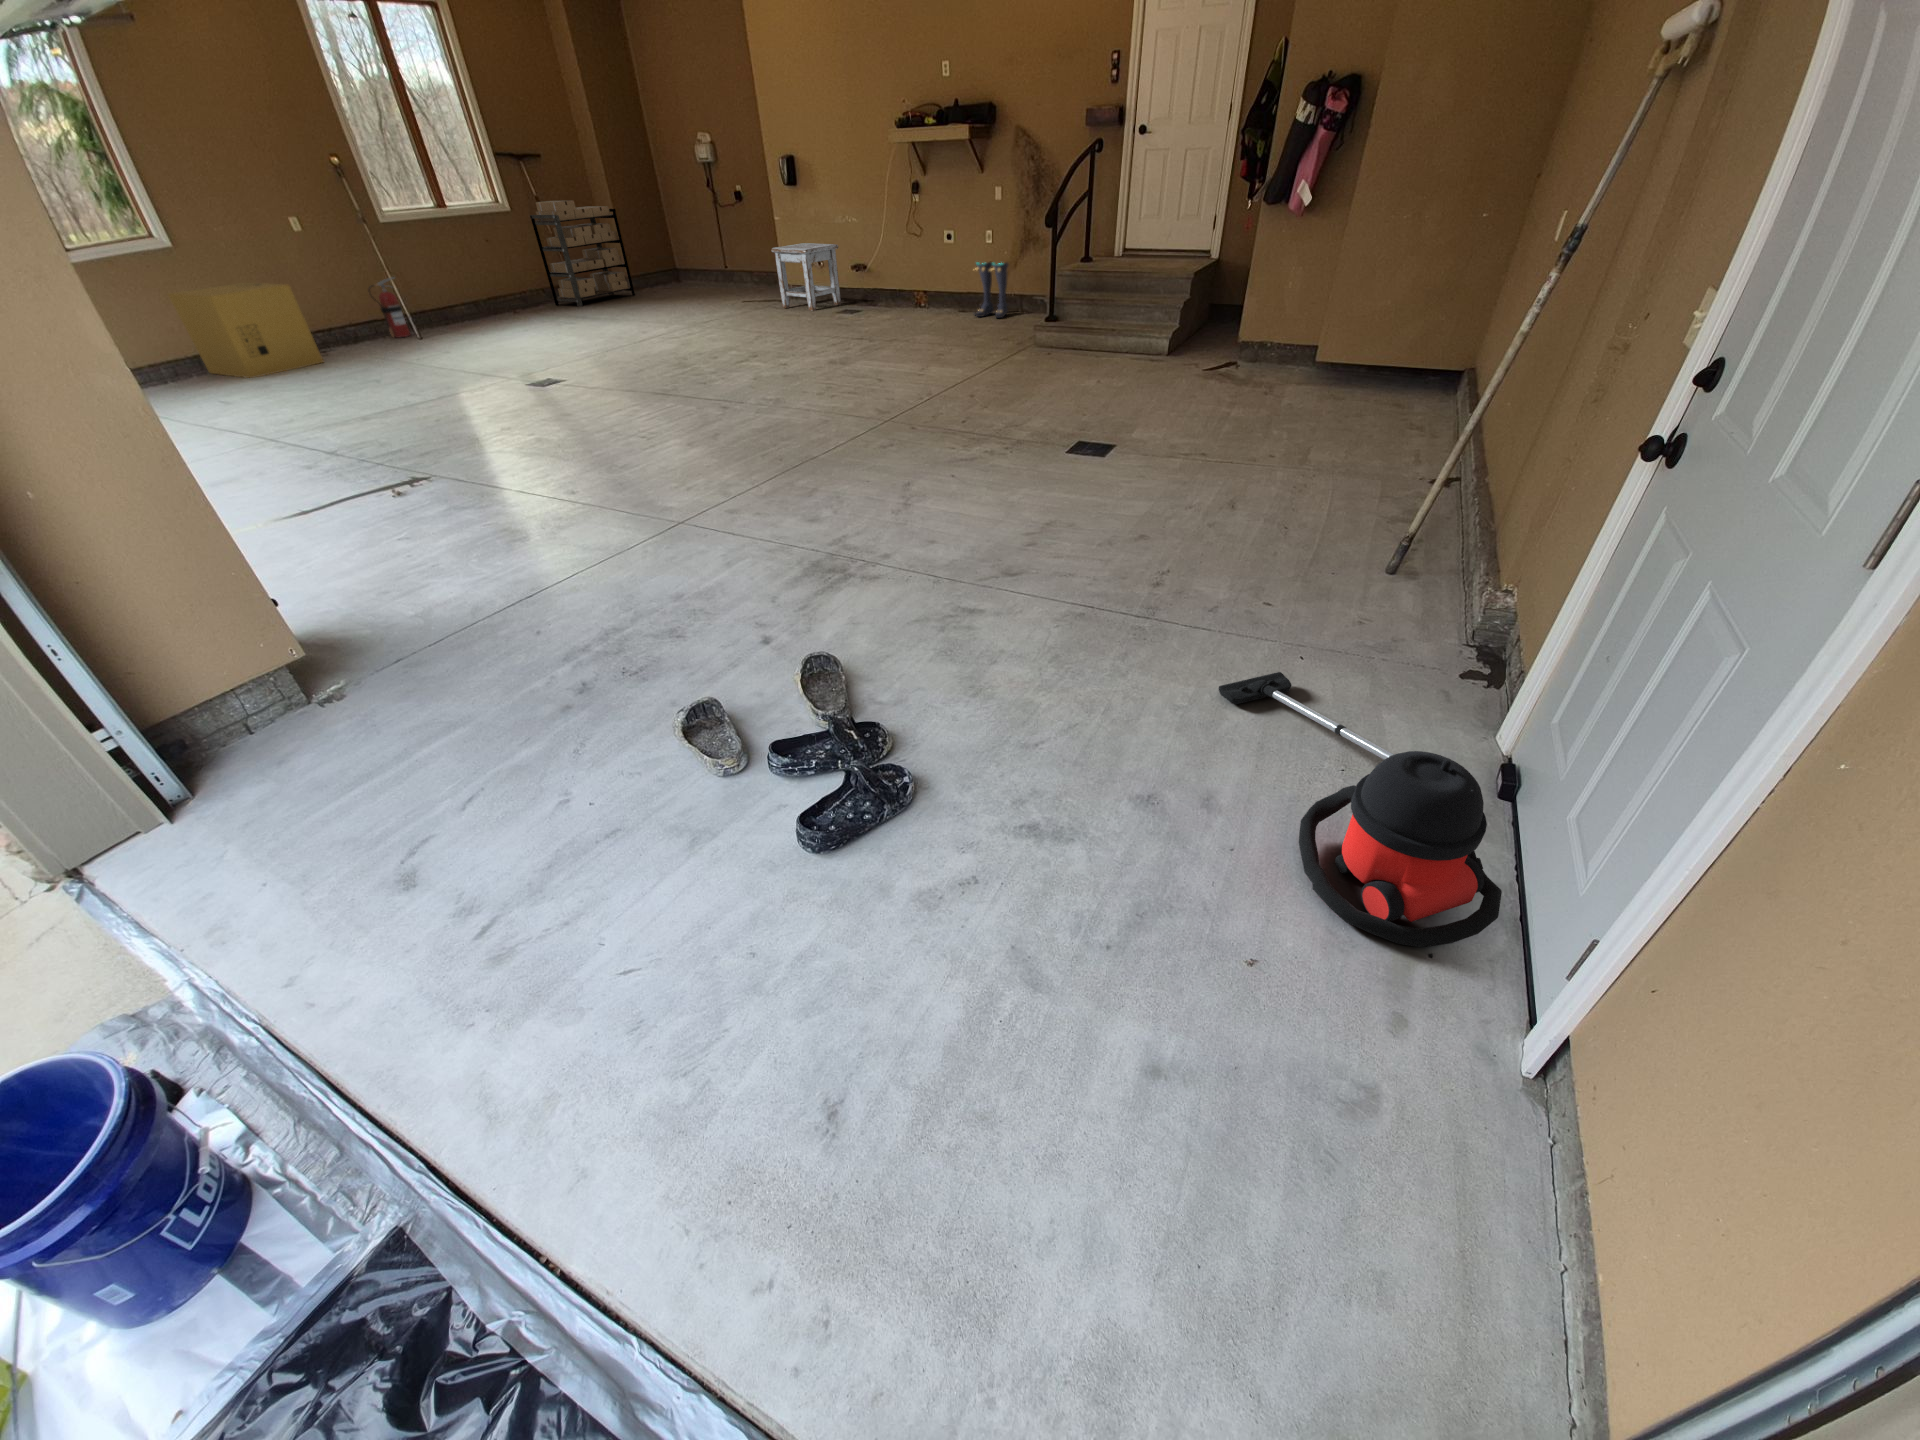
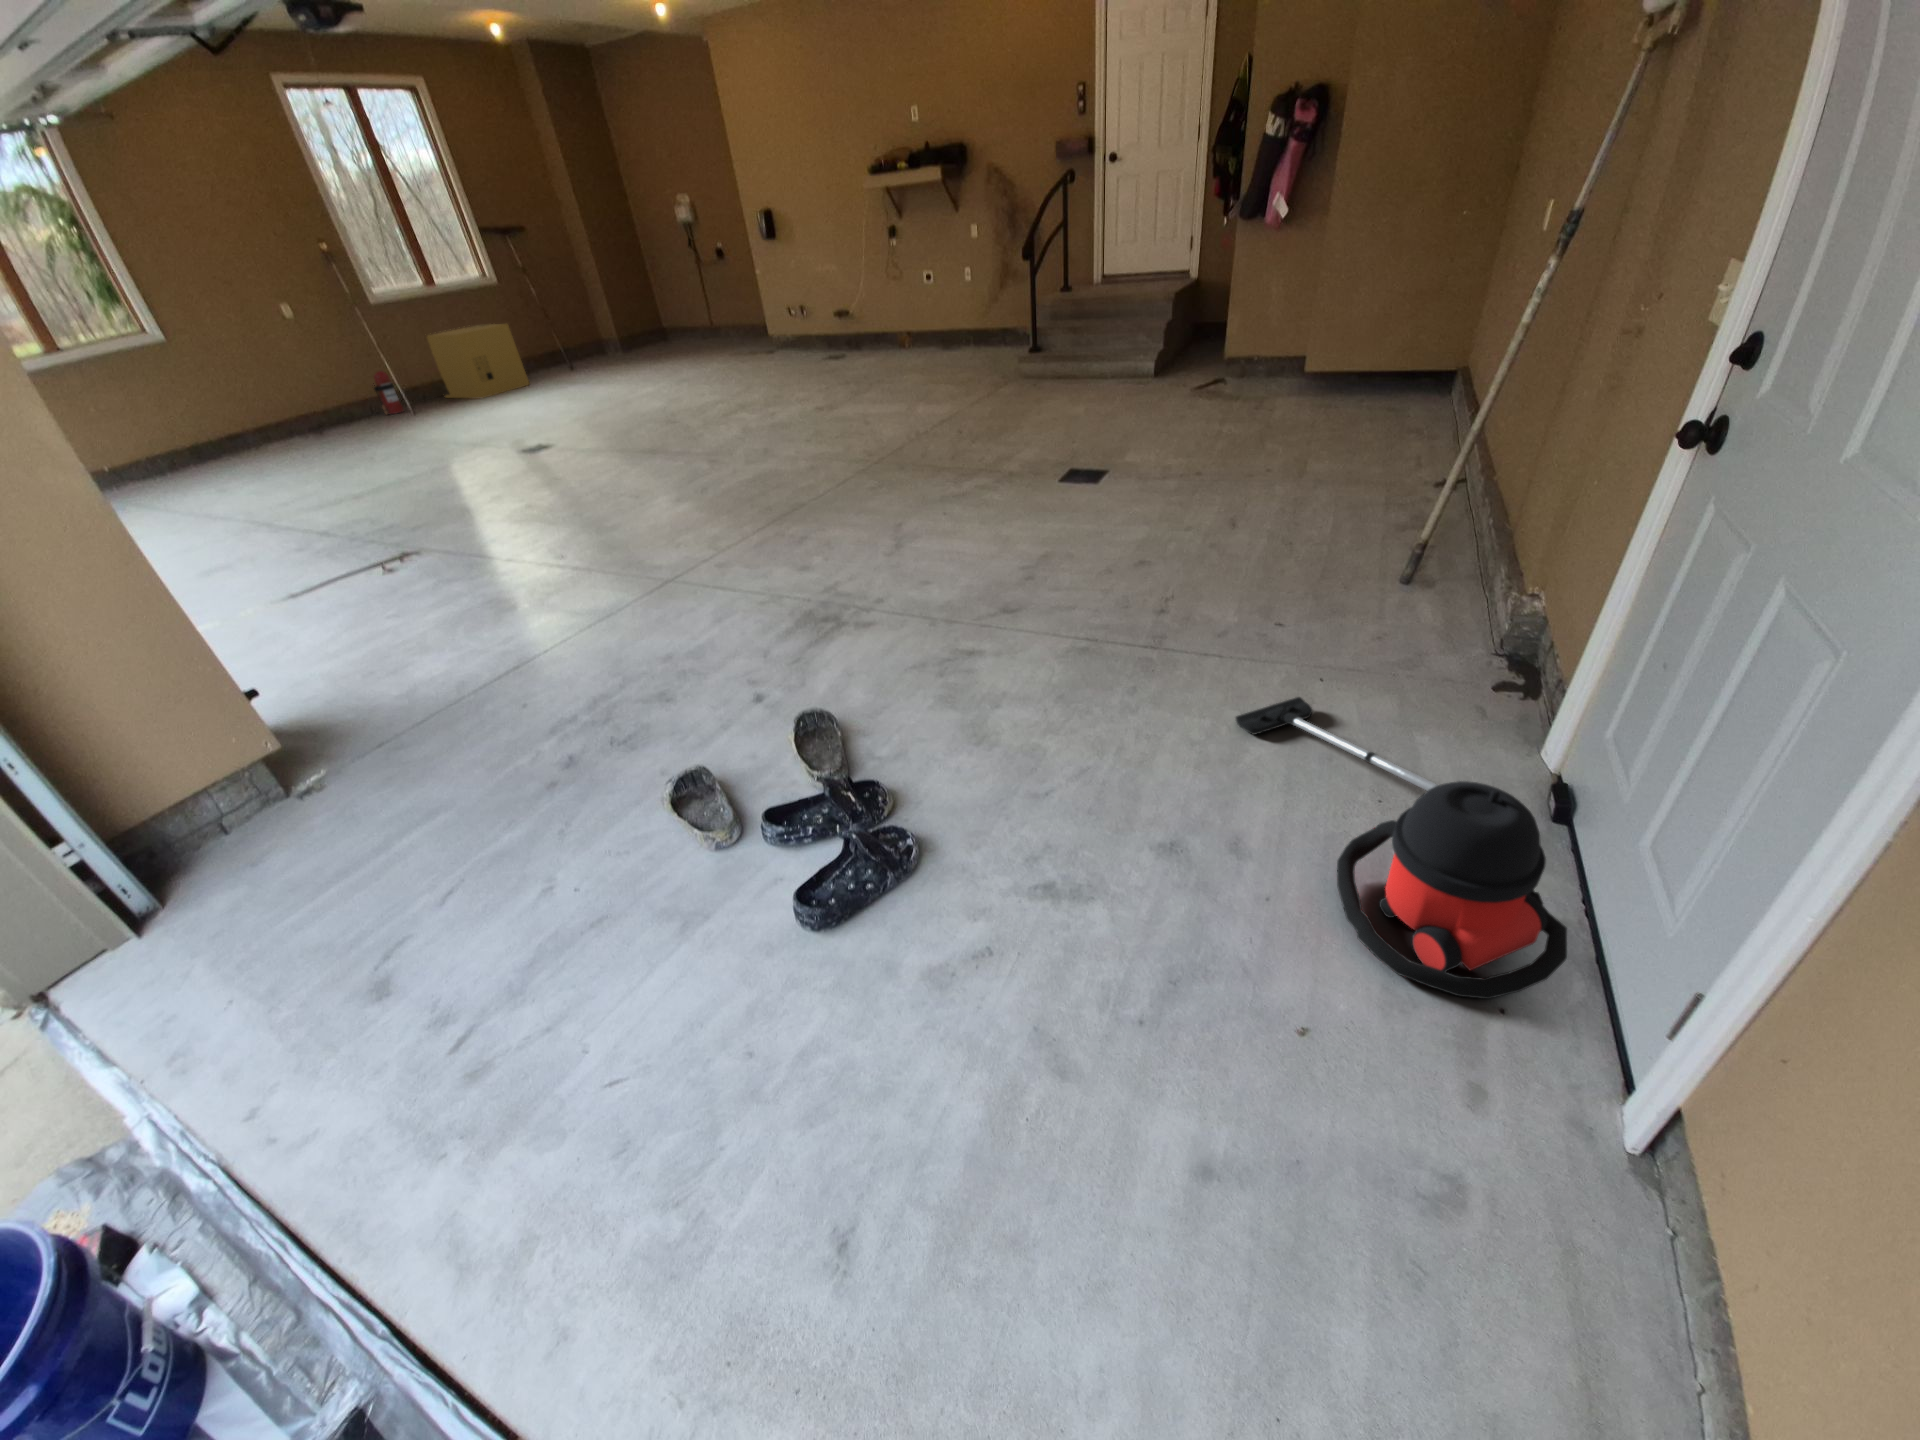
shelving unit: present [530,200,635,307] -> none [516,269,623,371]
stool: present [771,243,841,311] -> none [753,292,826,358]
boots: present [974,262,1008,318] -> none [953,296,992,352]
cardboard box: present [168,283,323,378] -> present [427,324,529,398]

